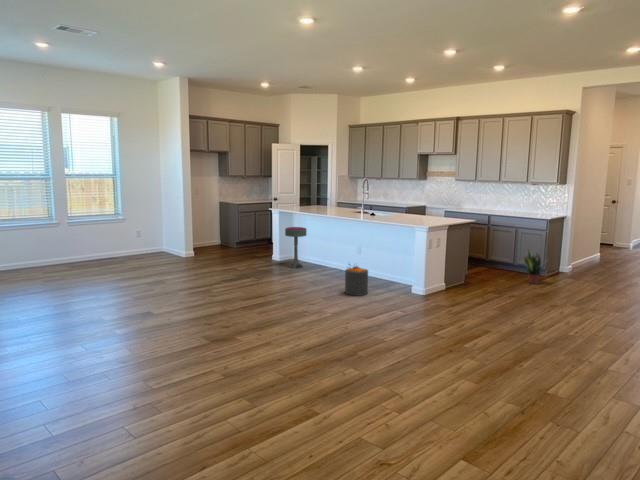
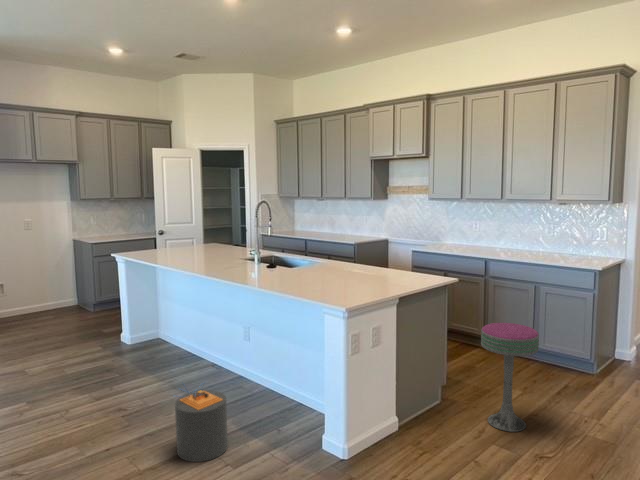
bar stool: present [285,227,307,268] -> present [481,323,539,432]
potted plant: present [524,250,542,284] -> none [557,330,606,401]

